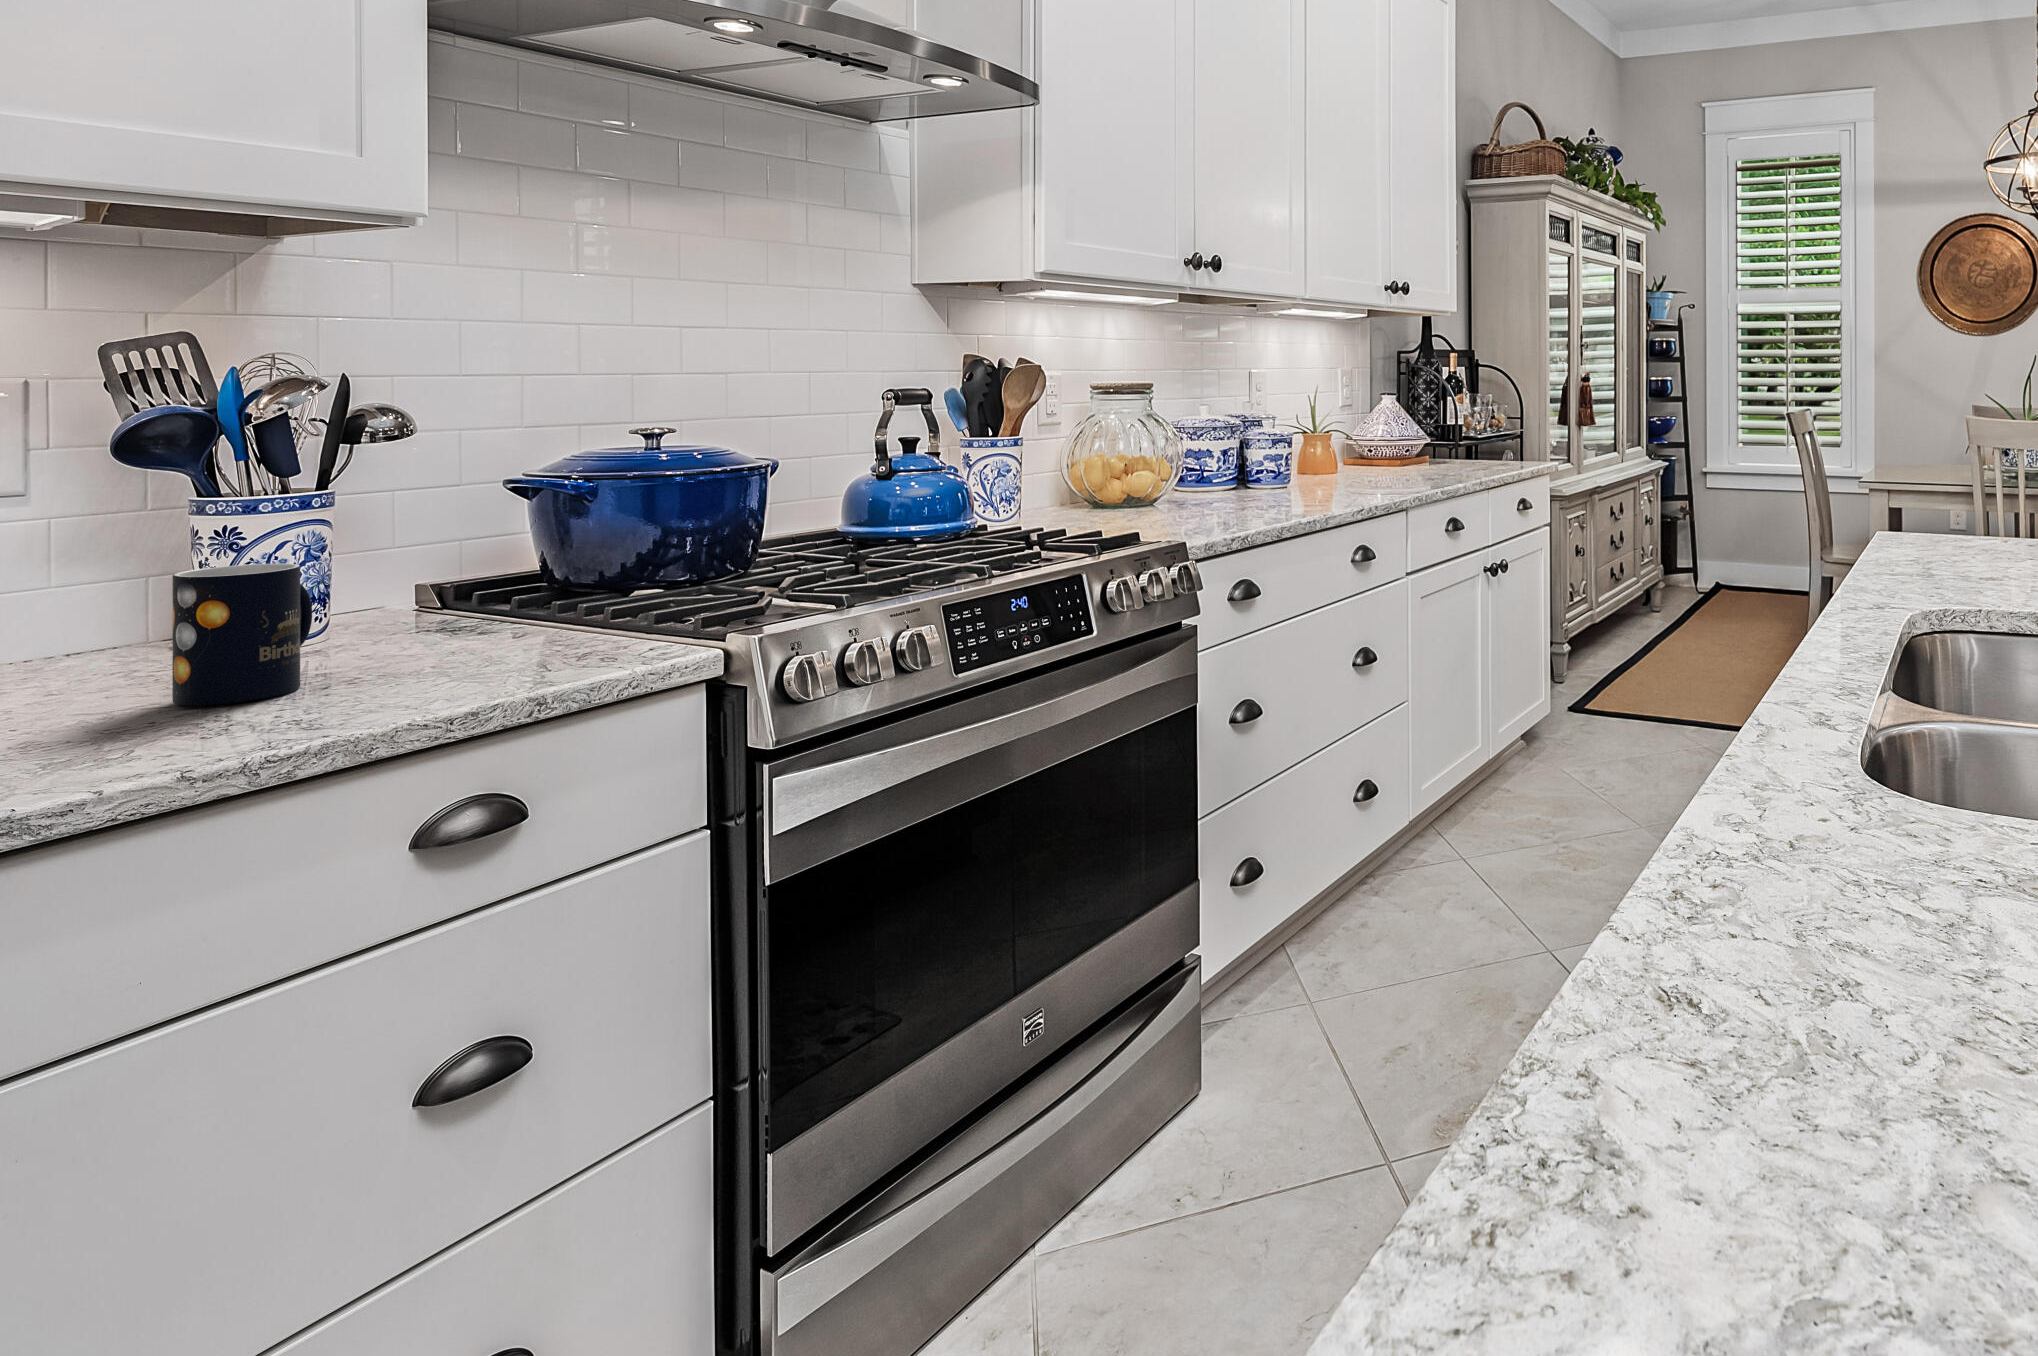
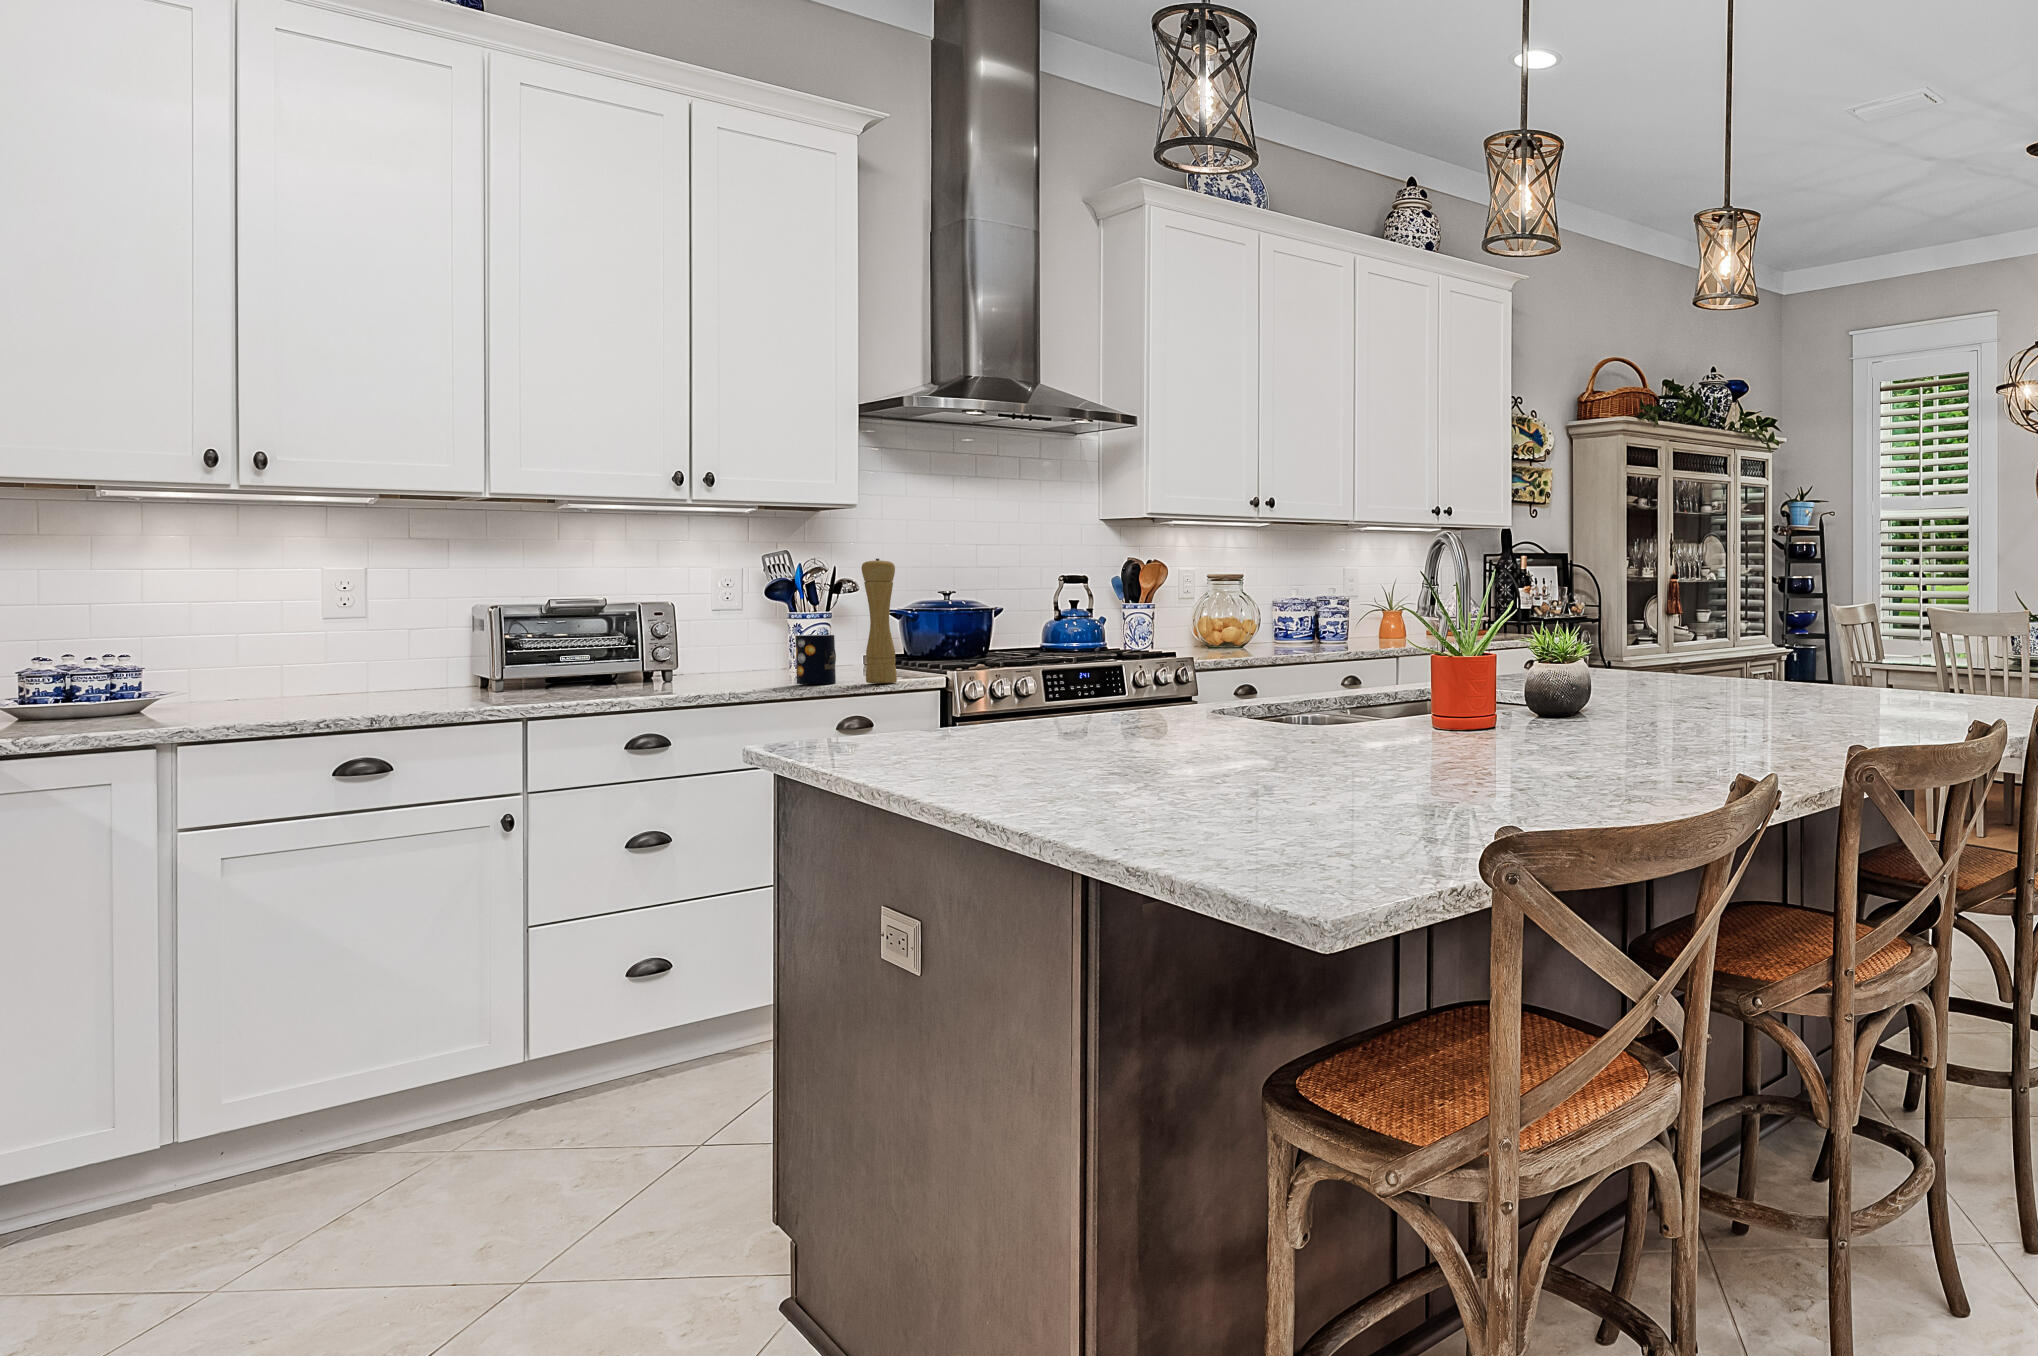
pepper mill: none [374,375,476,699] -> present [861,559,897,683]

